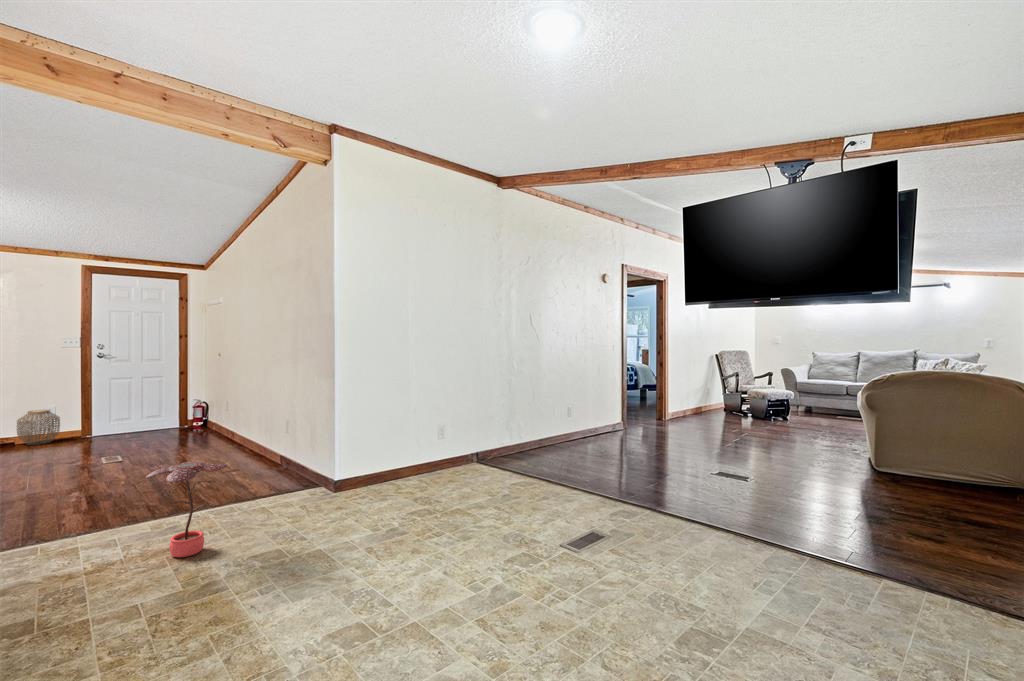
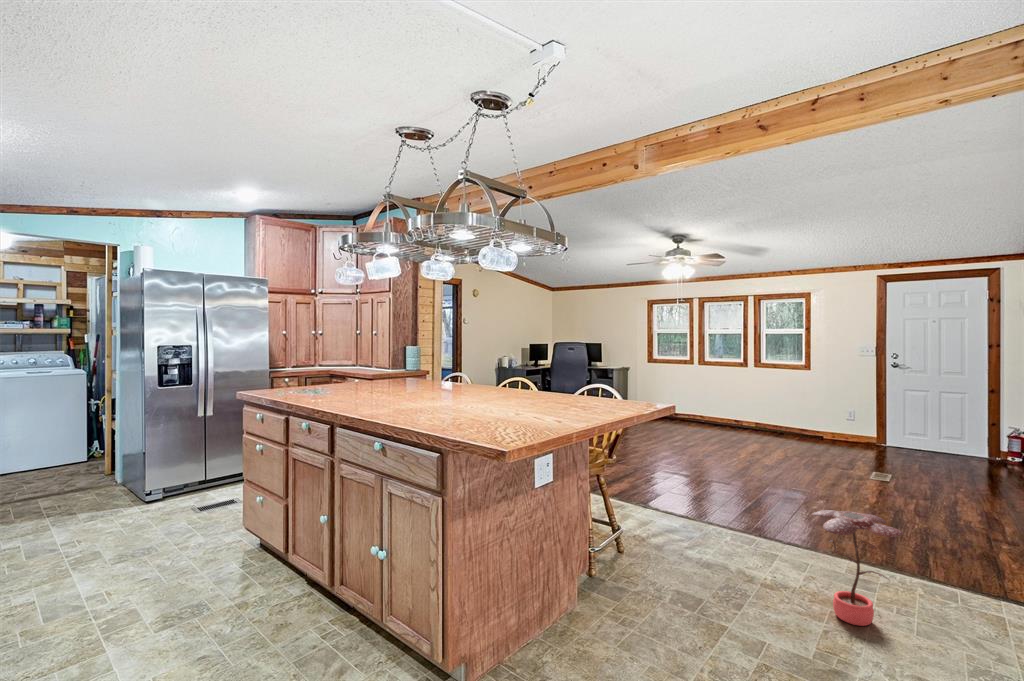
woven basket: present [17,410,60,445] -> none [821,412,856,445]

